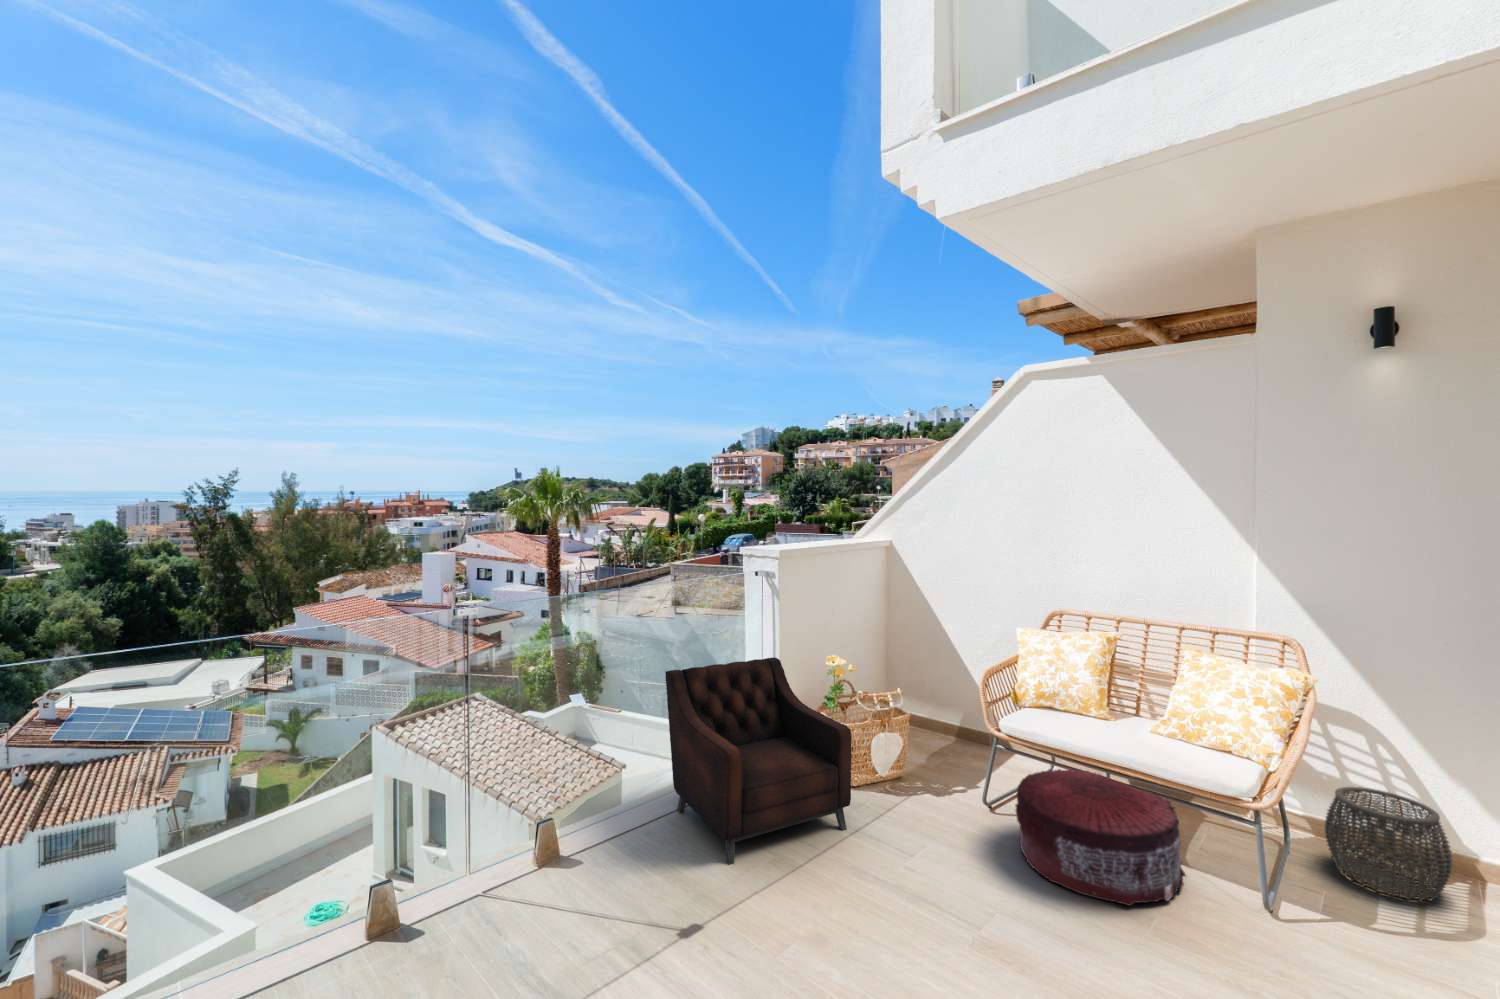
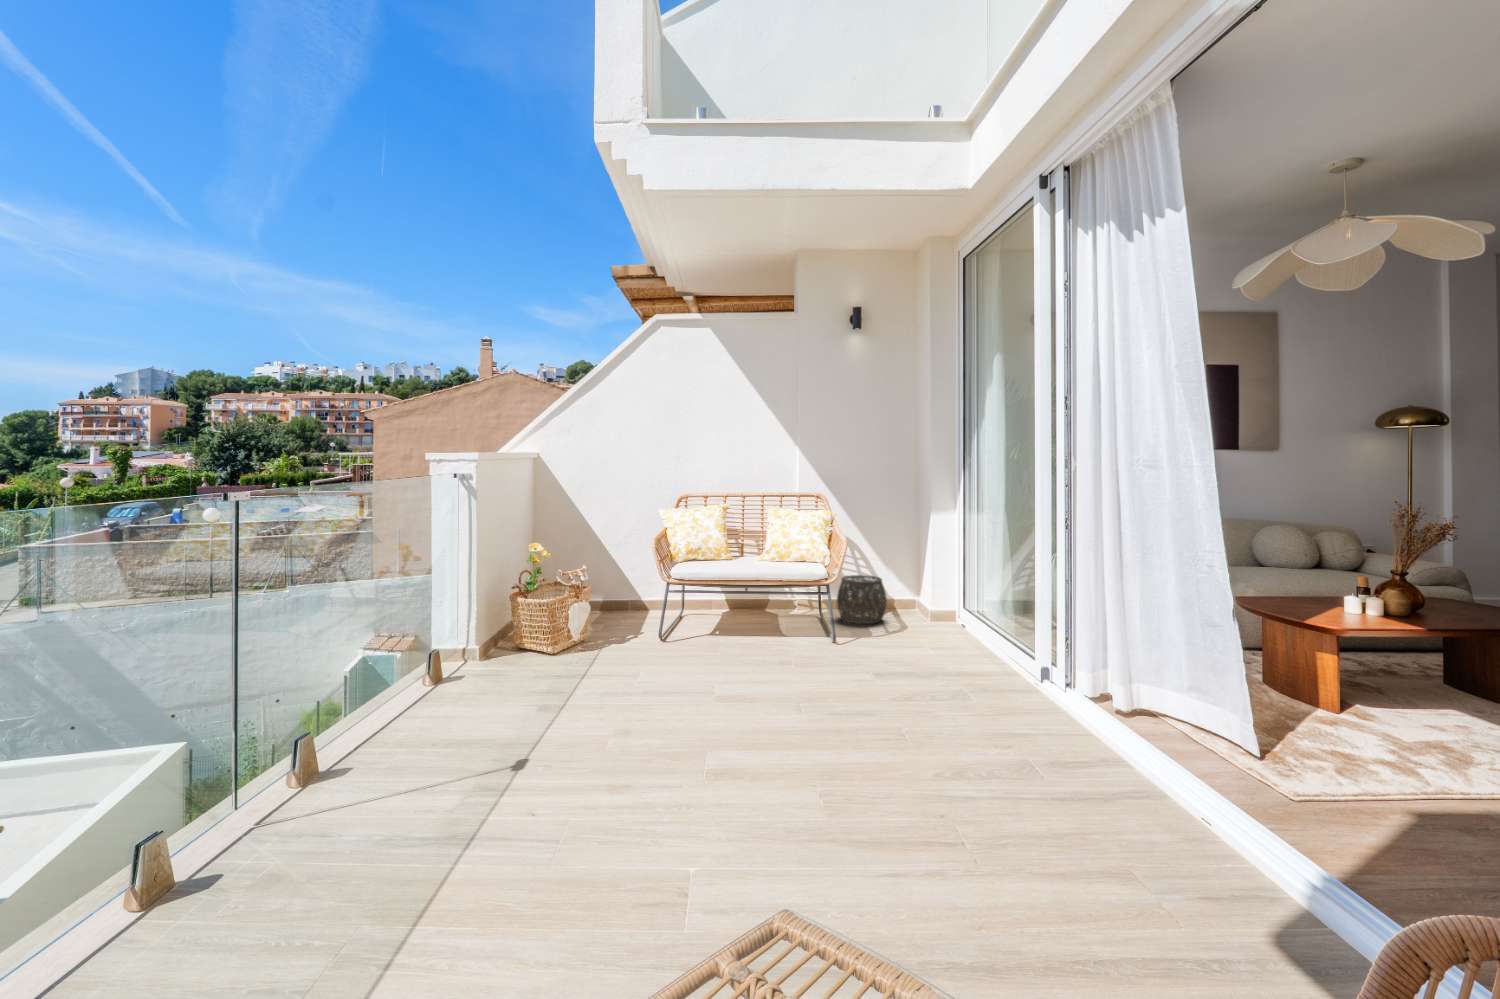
armchair: present [665,657,851,865] -> none [380,554,582,718]
pouf: present [1015,768,1186,906] -> none [695,593,793,660]

